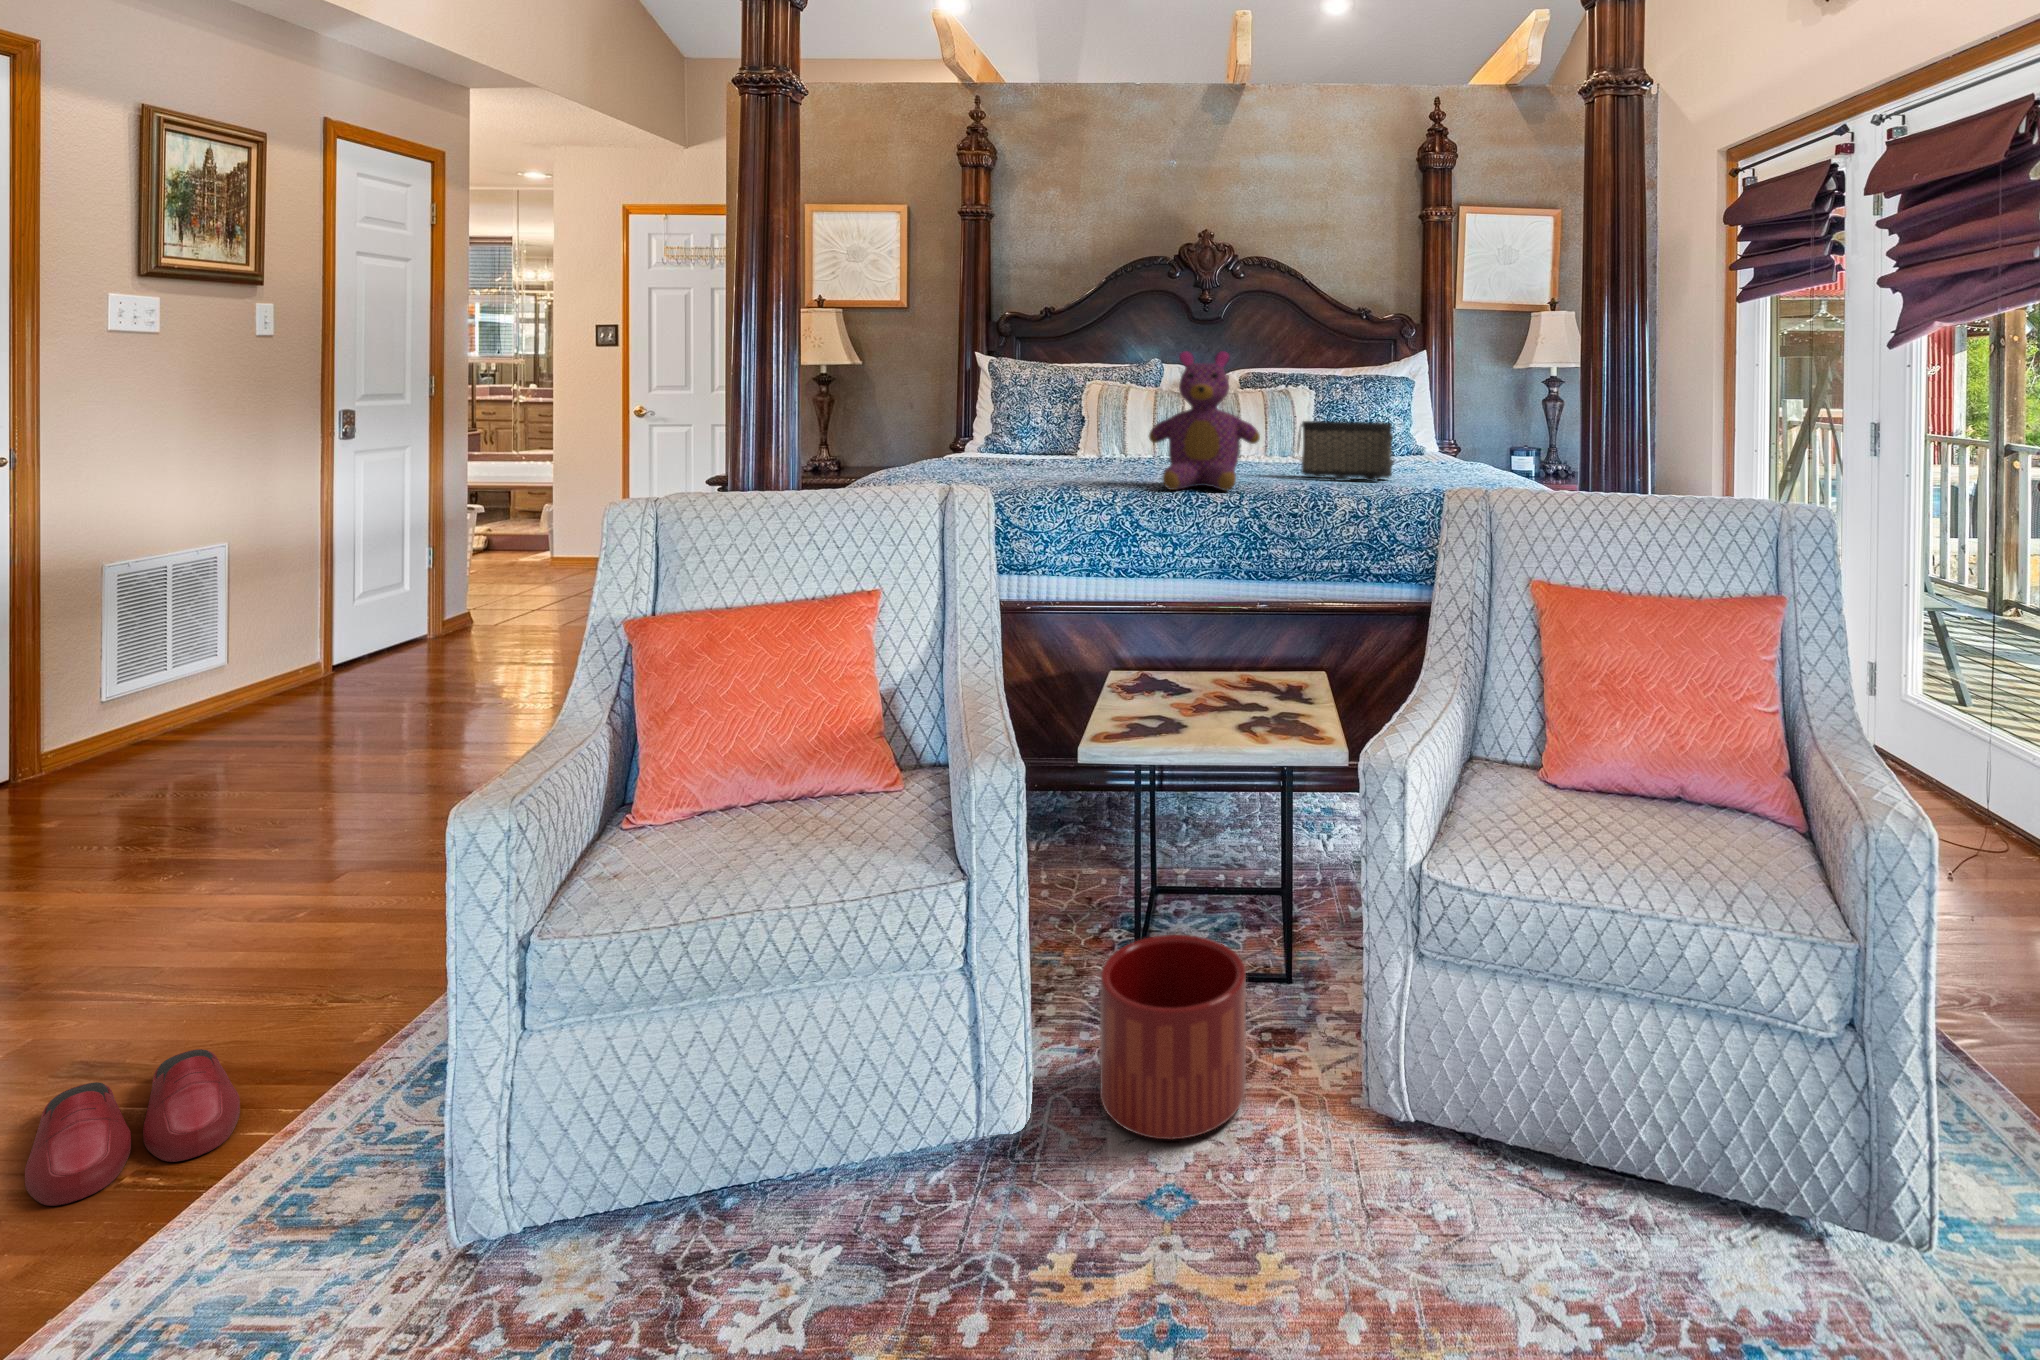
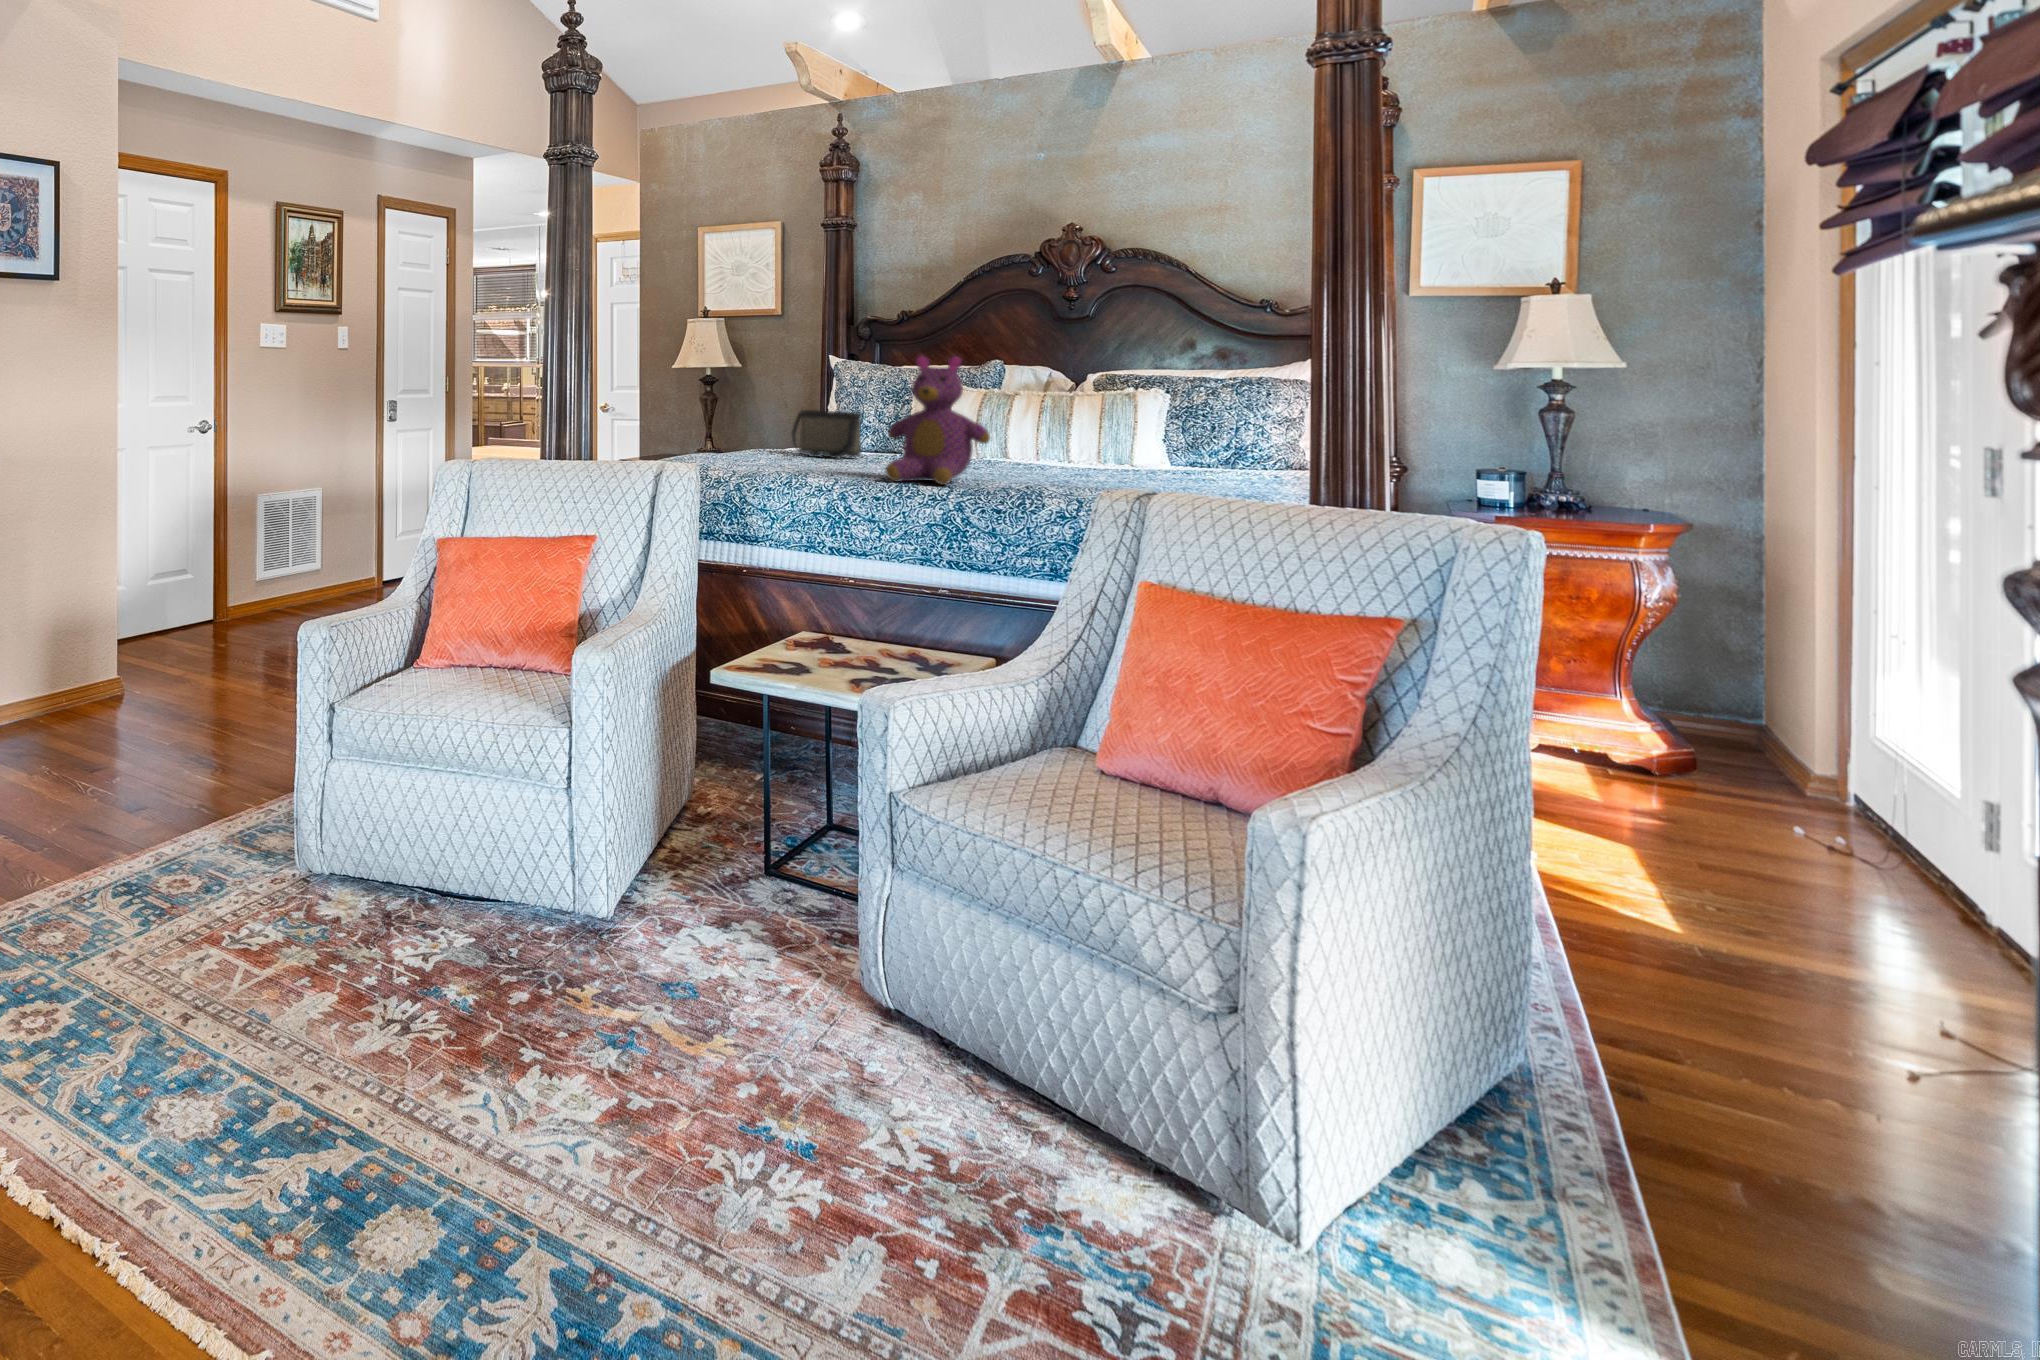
handbag: present [1297,421,1394,481] -> present [792,410,861,458]
planter: present [1100,935,1246,1140] -> none [682,820,799,966]
slippers: present [25,1049,240,1206] -> none [149,758,240,810]

